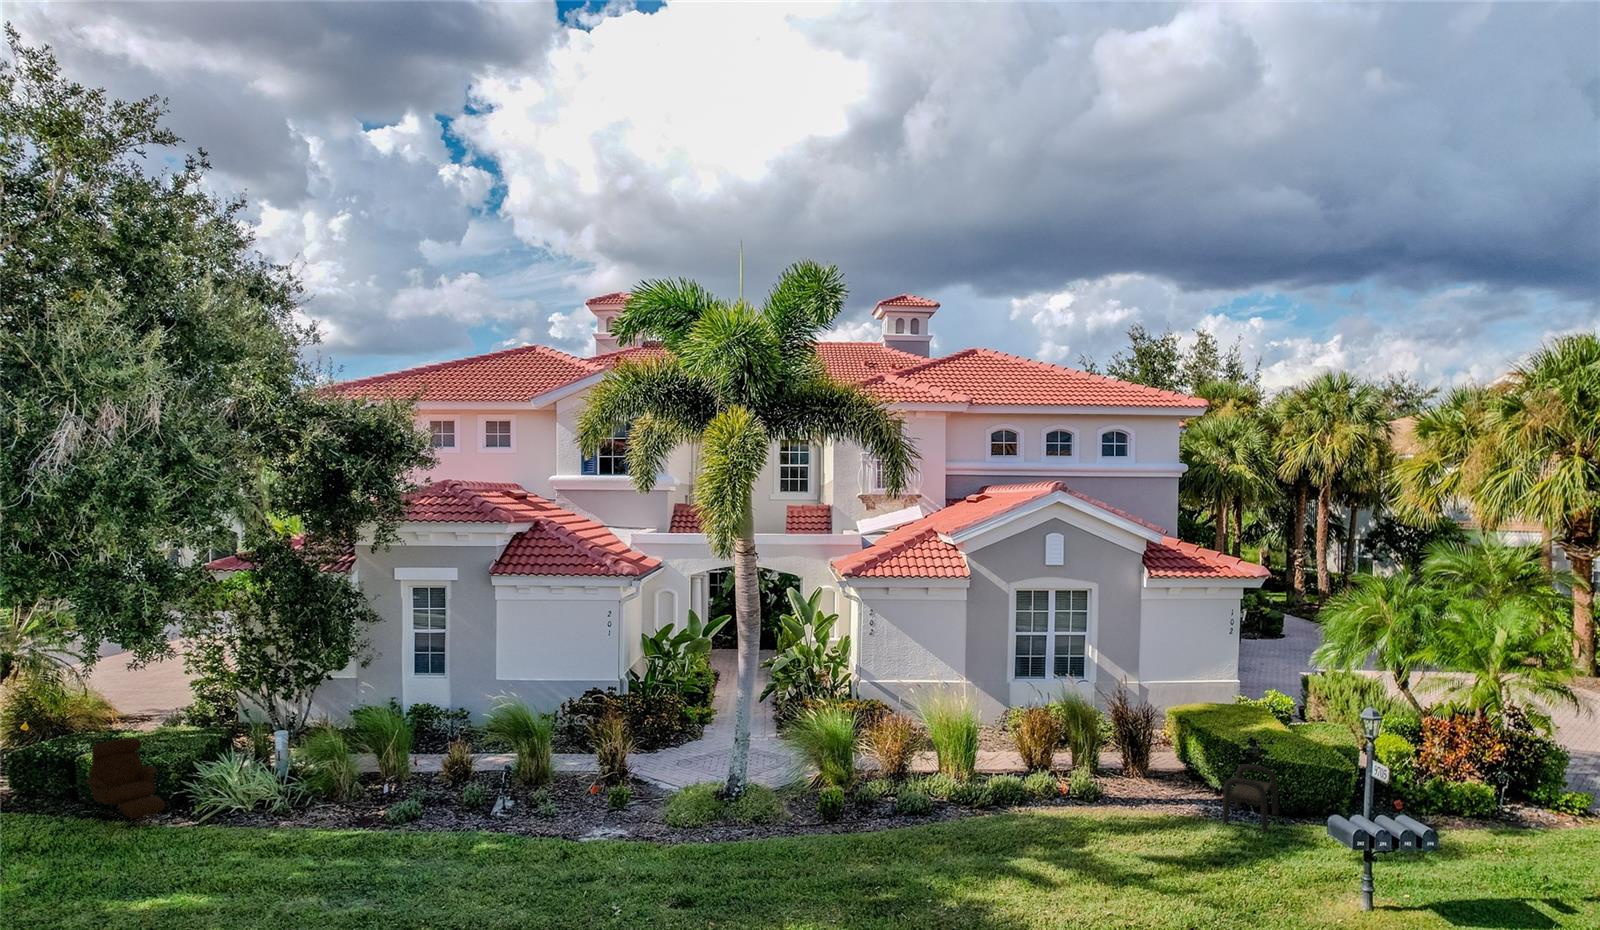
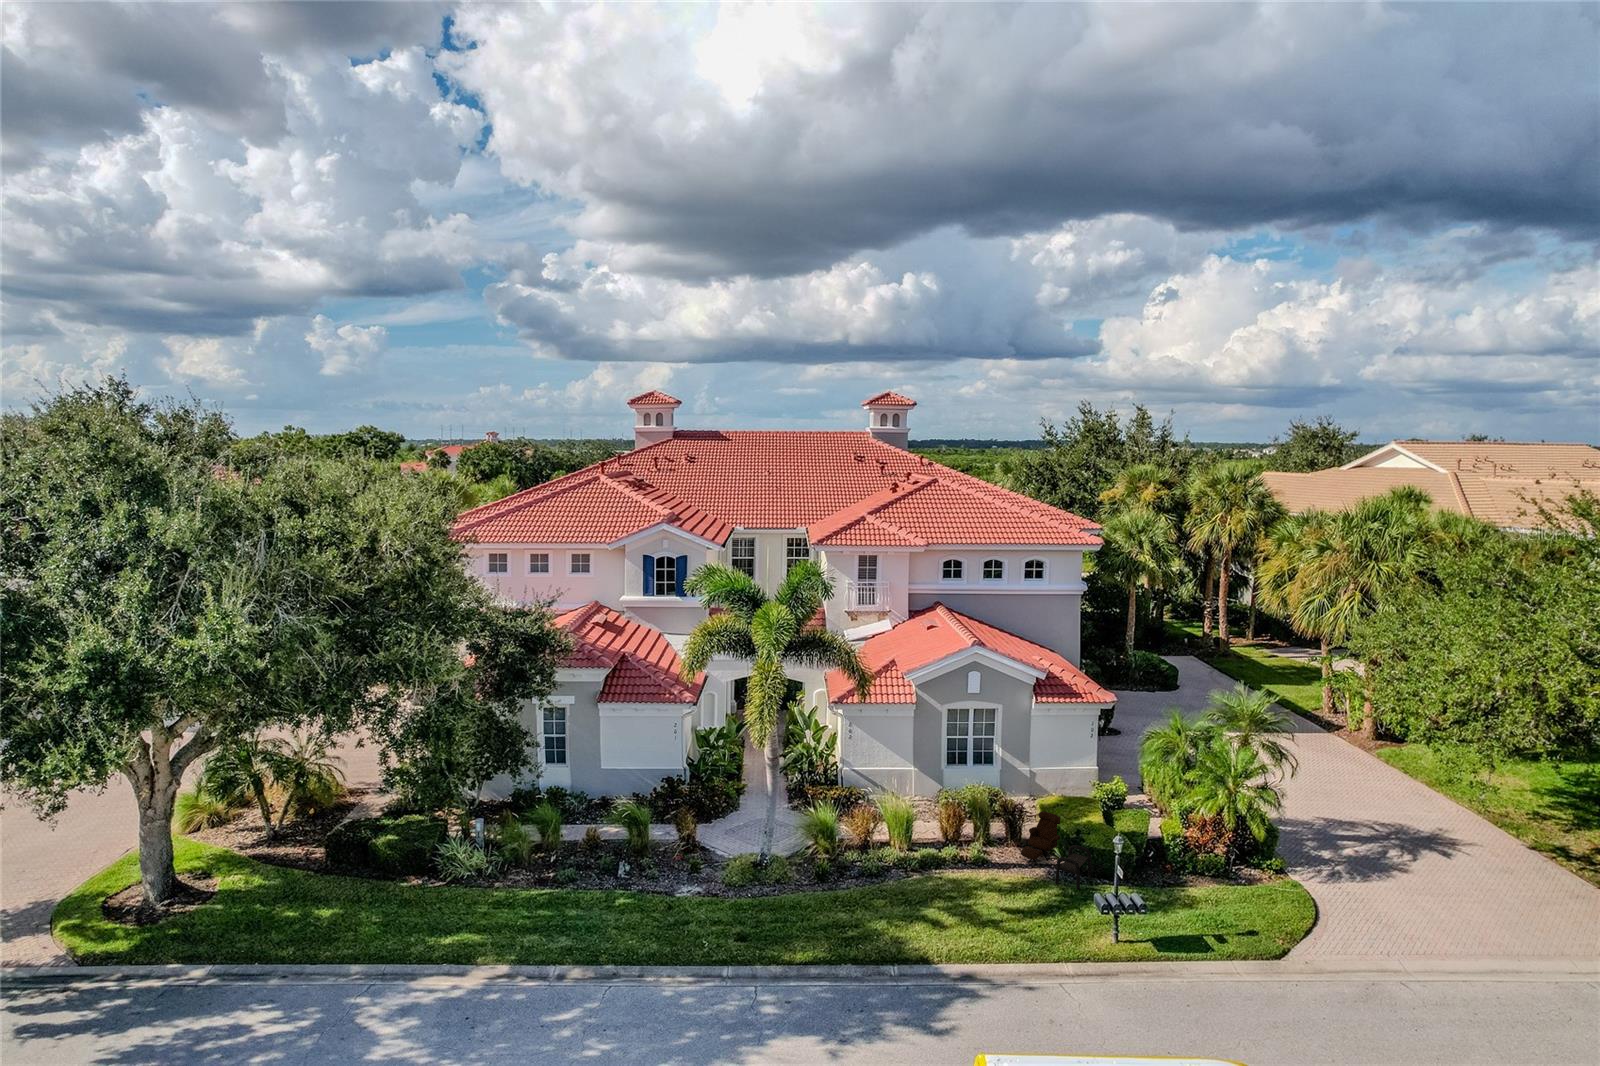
lounge chair: present [86,738,165,827] -> present [1021,811,1060,864]

